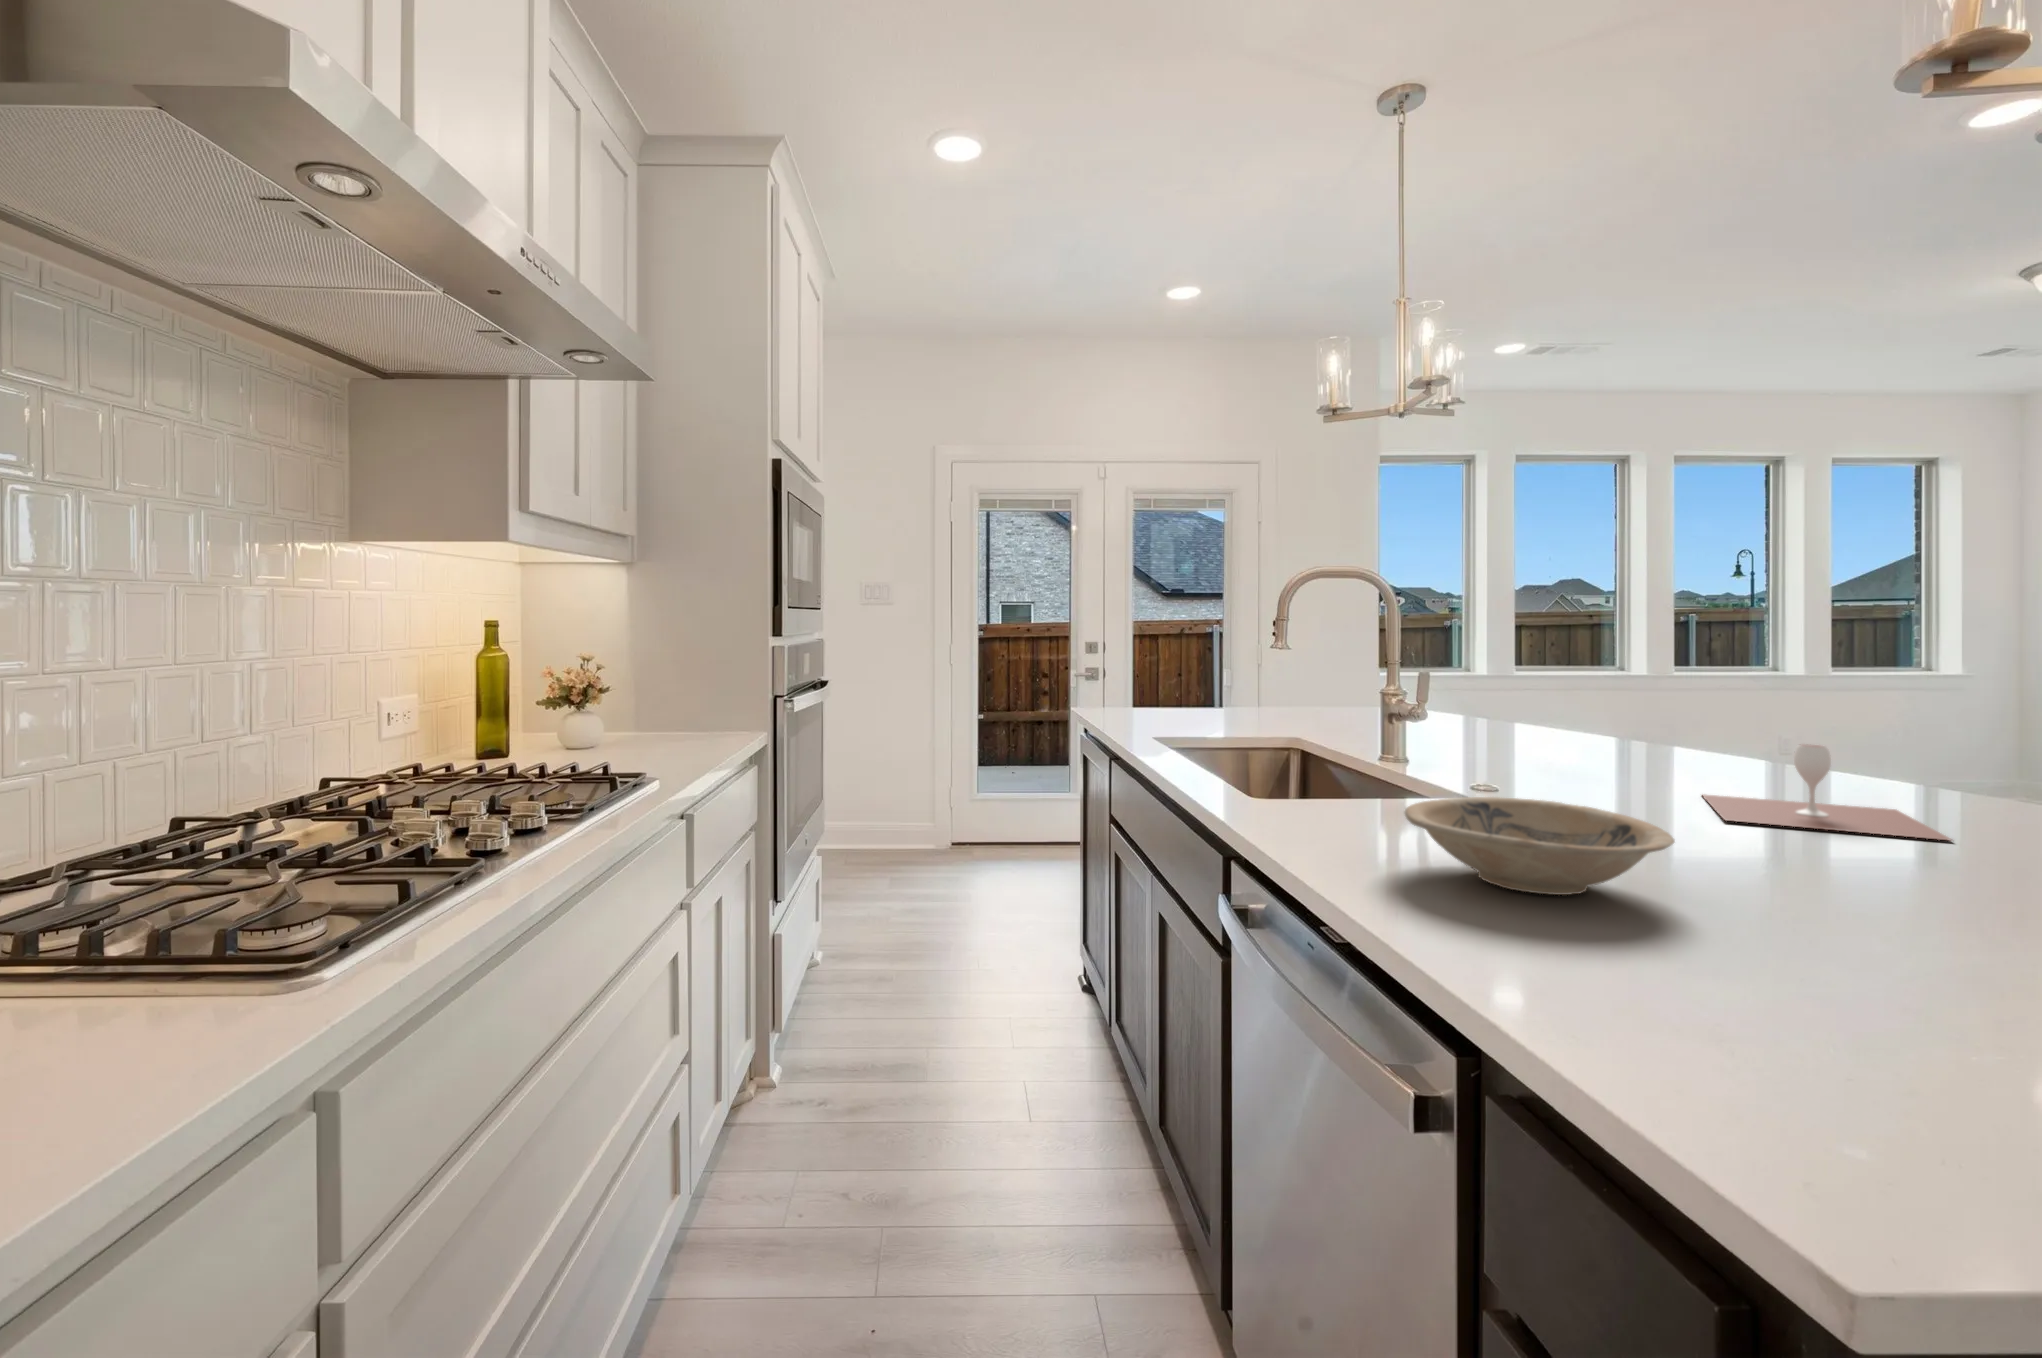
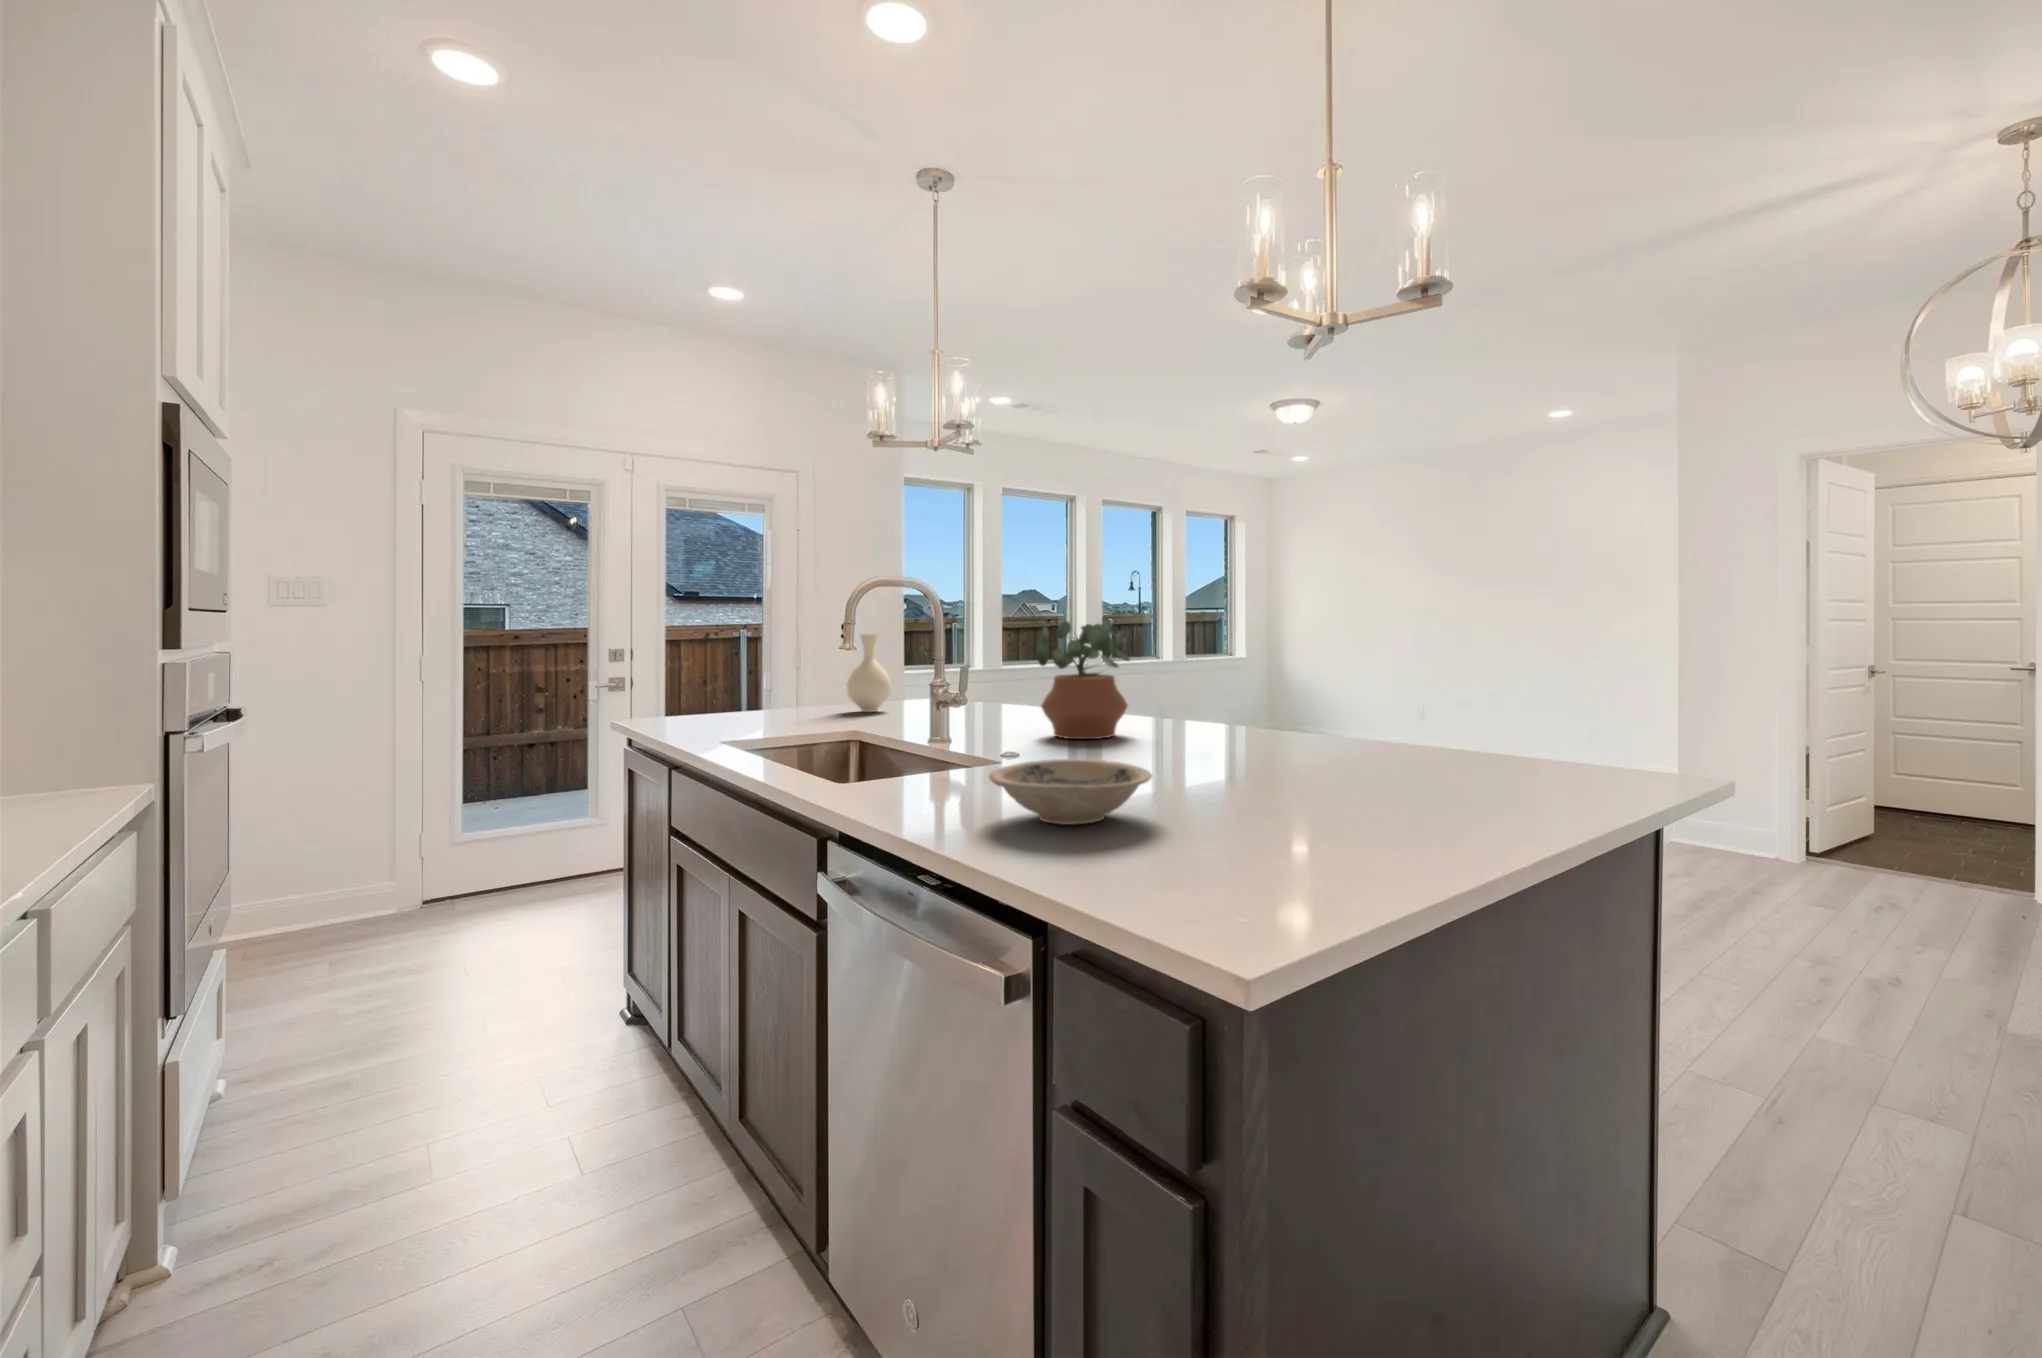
potted plant: none [1525,609,1683,774] -> present [1037,618,1130,739]
vase: none [1293,631,1345,716] -> present [846,634,891,712]
wine glass: present [1702,744,1952,841] -> none [1145,708,1266,763]

